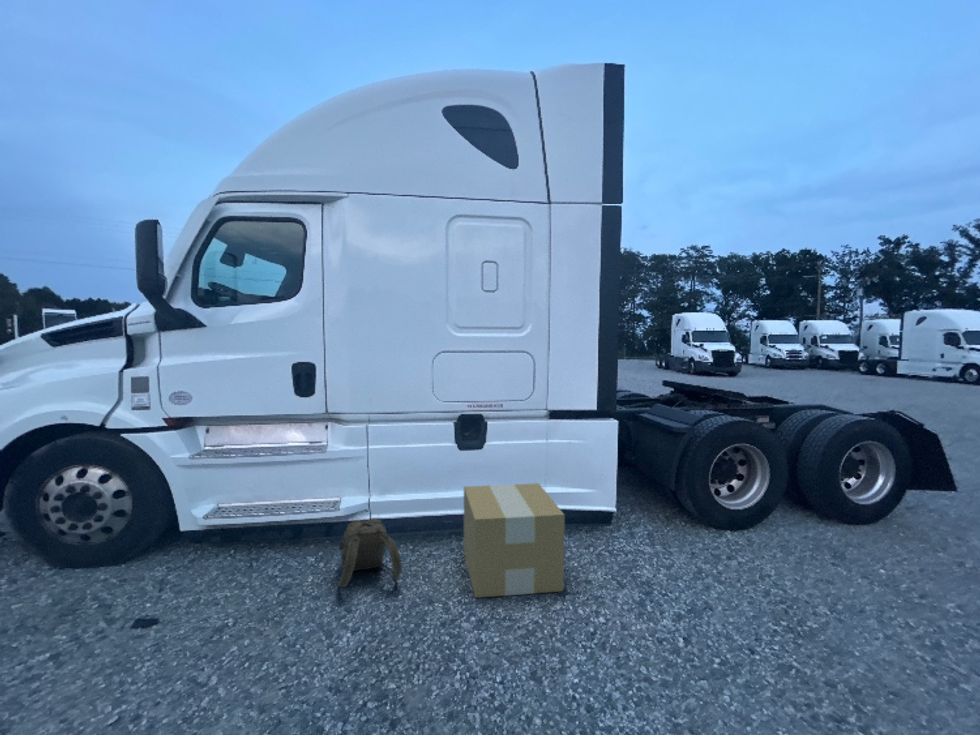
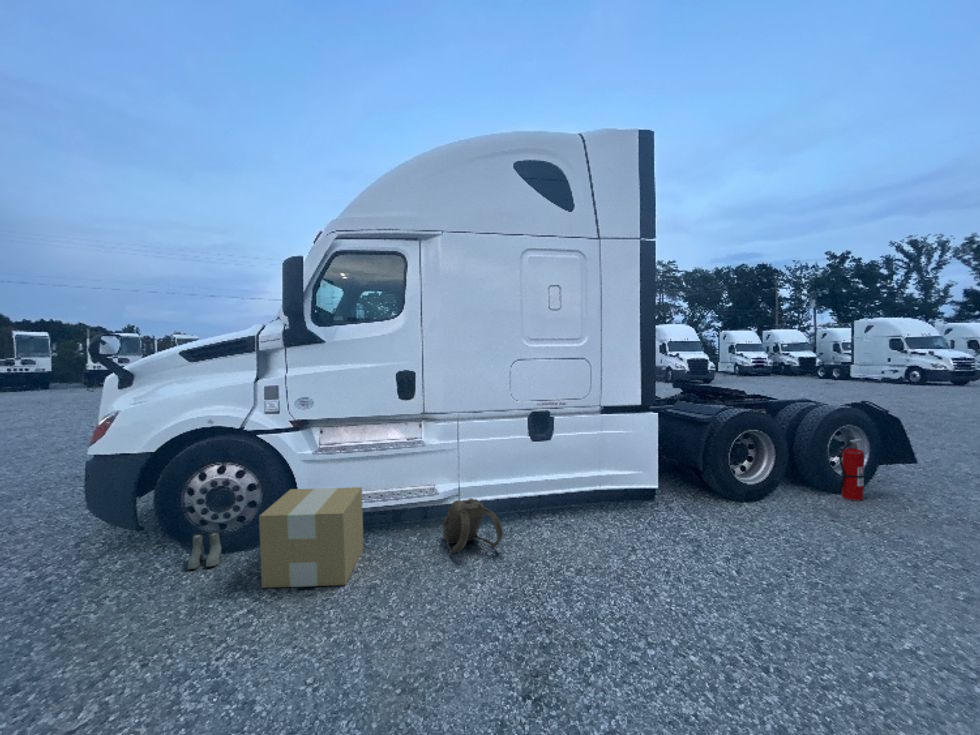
fire extinguisher: none [848,459,884,535] -> present [838,439,865,501]
cardboard box: present [464,483,565,598] -> present [259,487,364,588]
boots: none [27,545,79,591] -> present [188,532,221,569]

